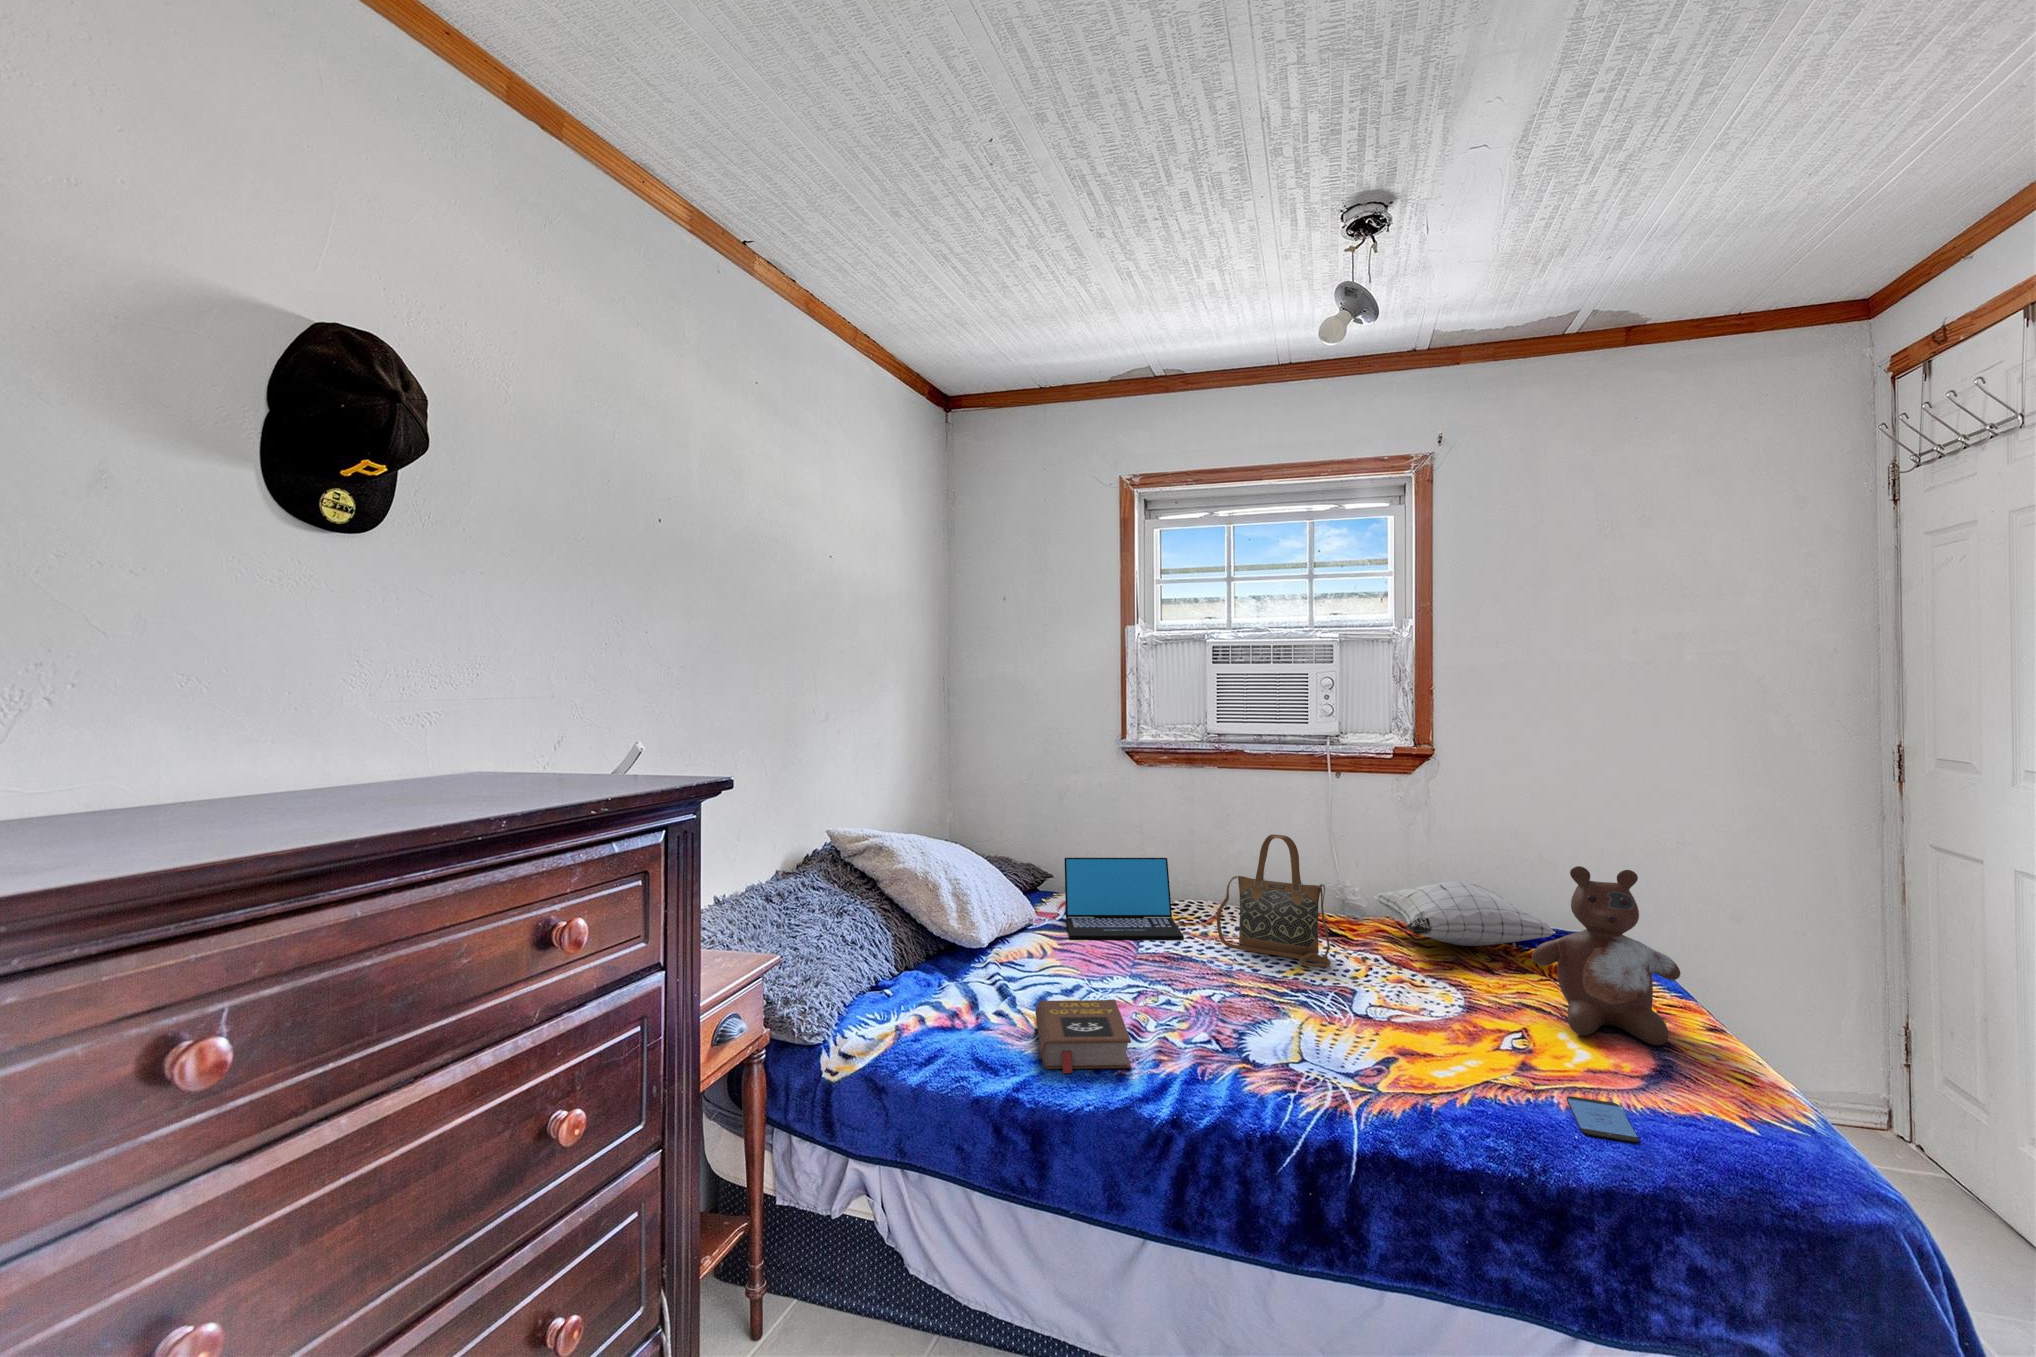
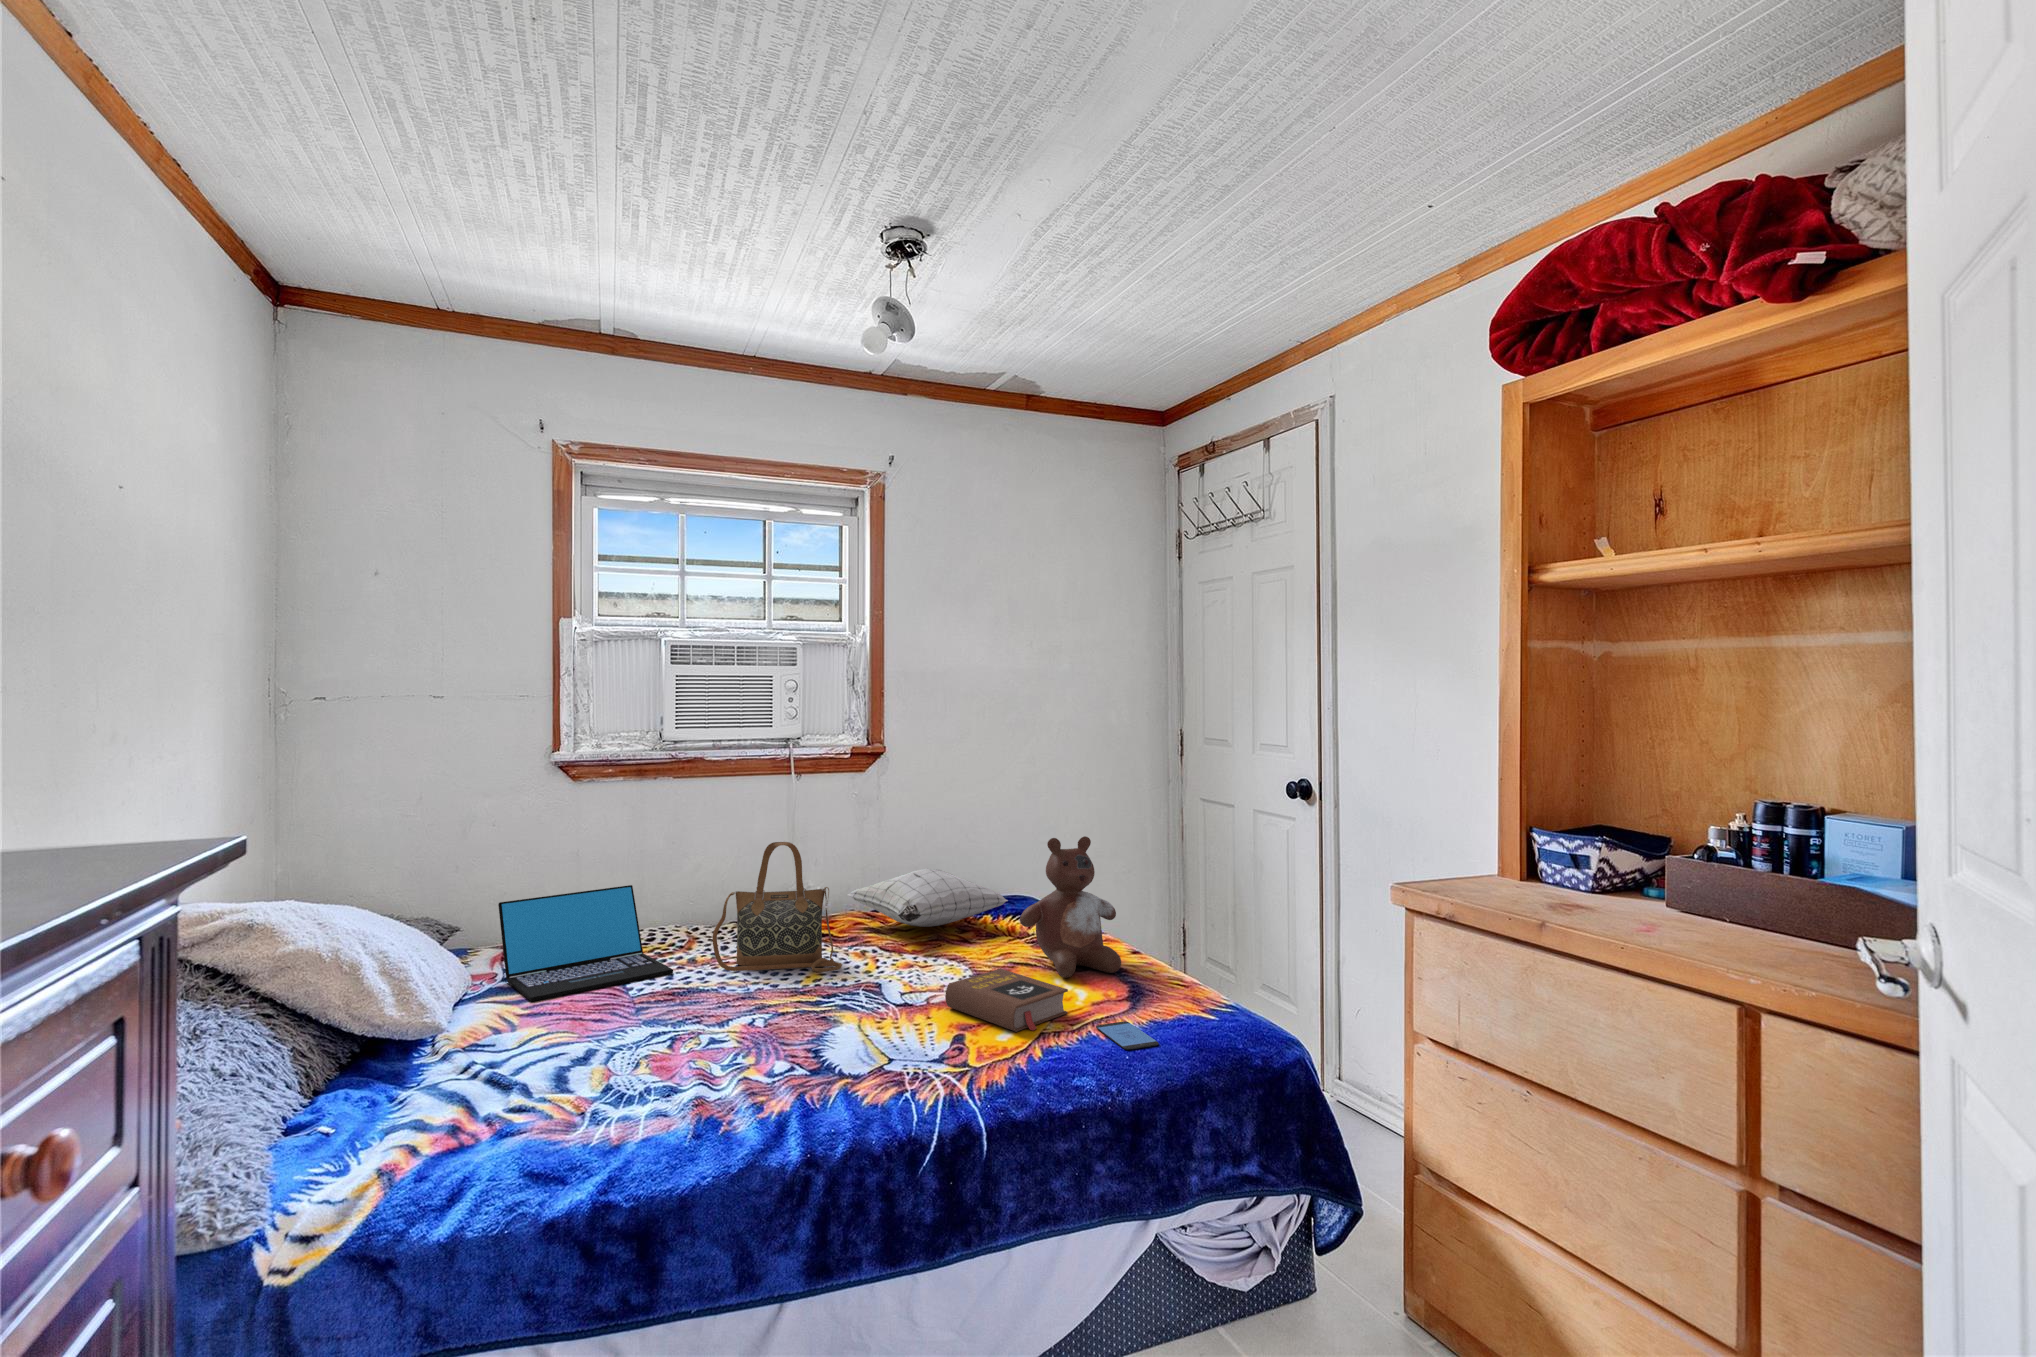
book: present [1035,1000,1131,1074] -> present [945,969,1068,1032]

